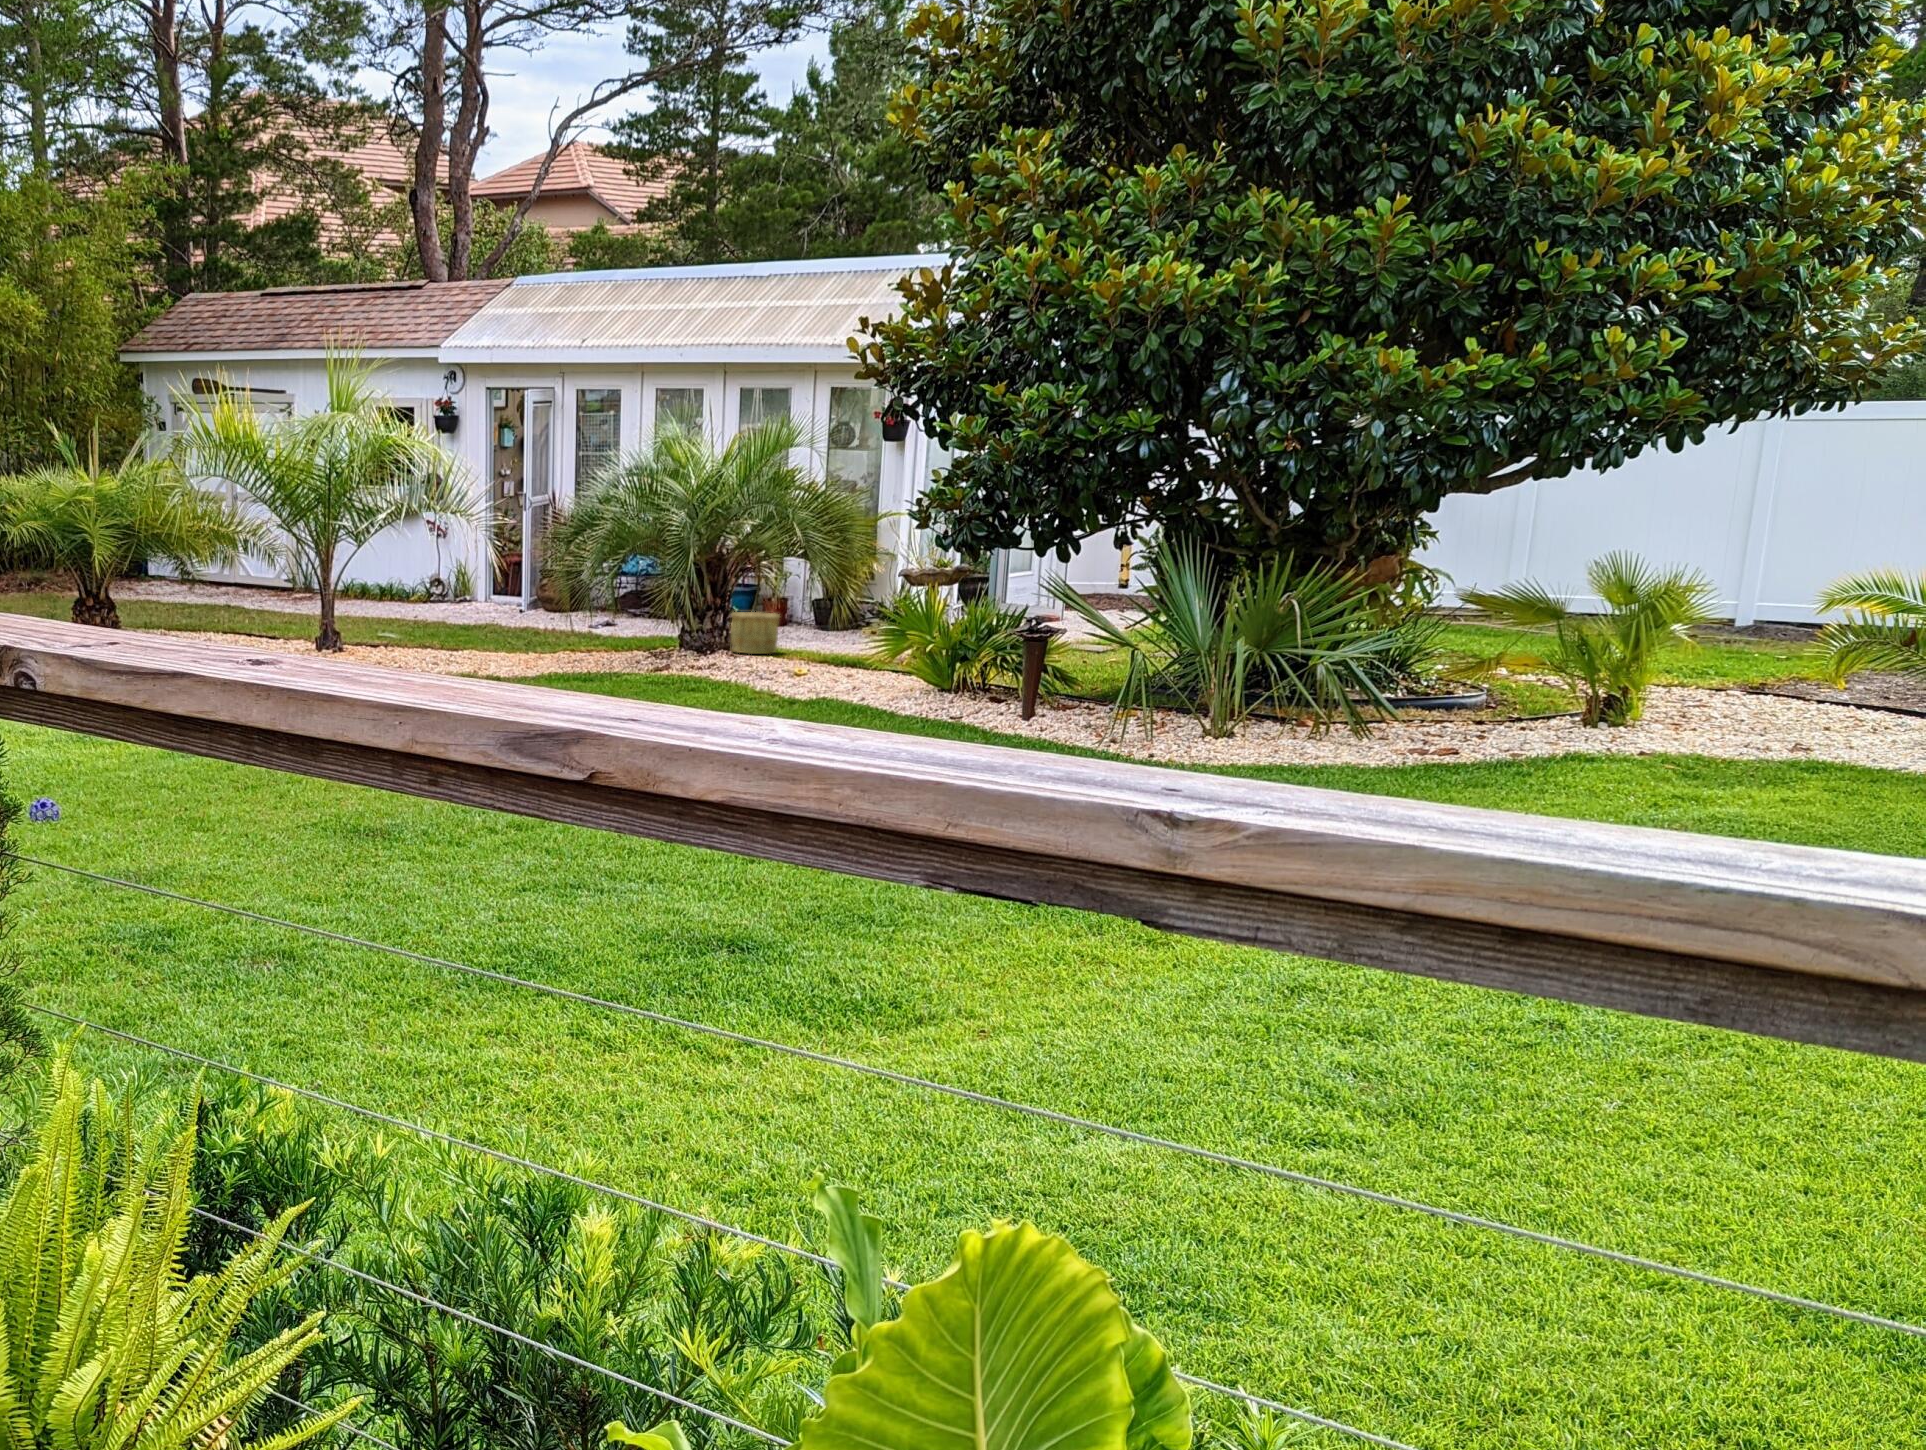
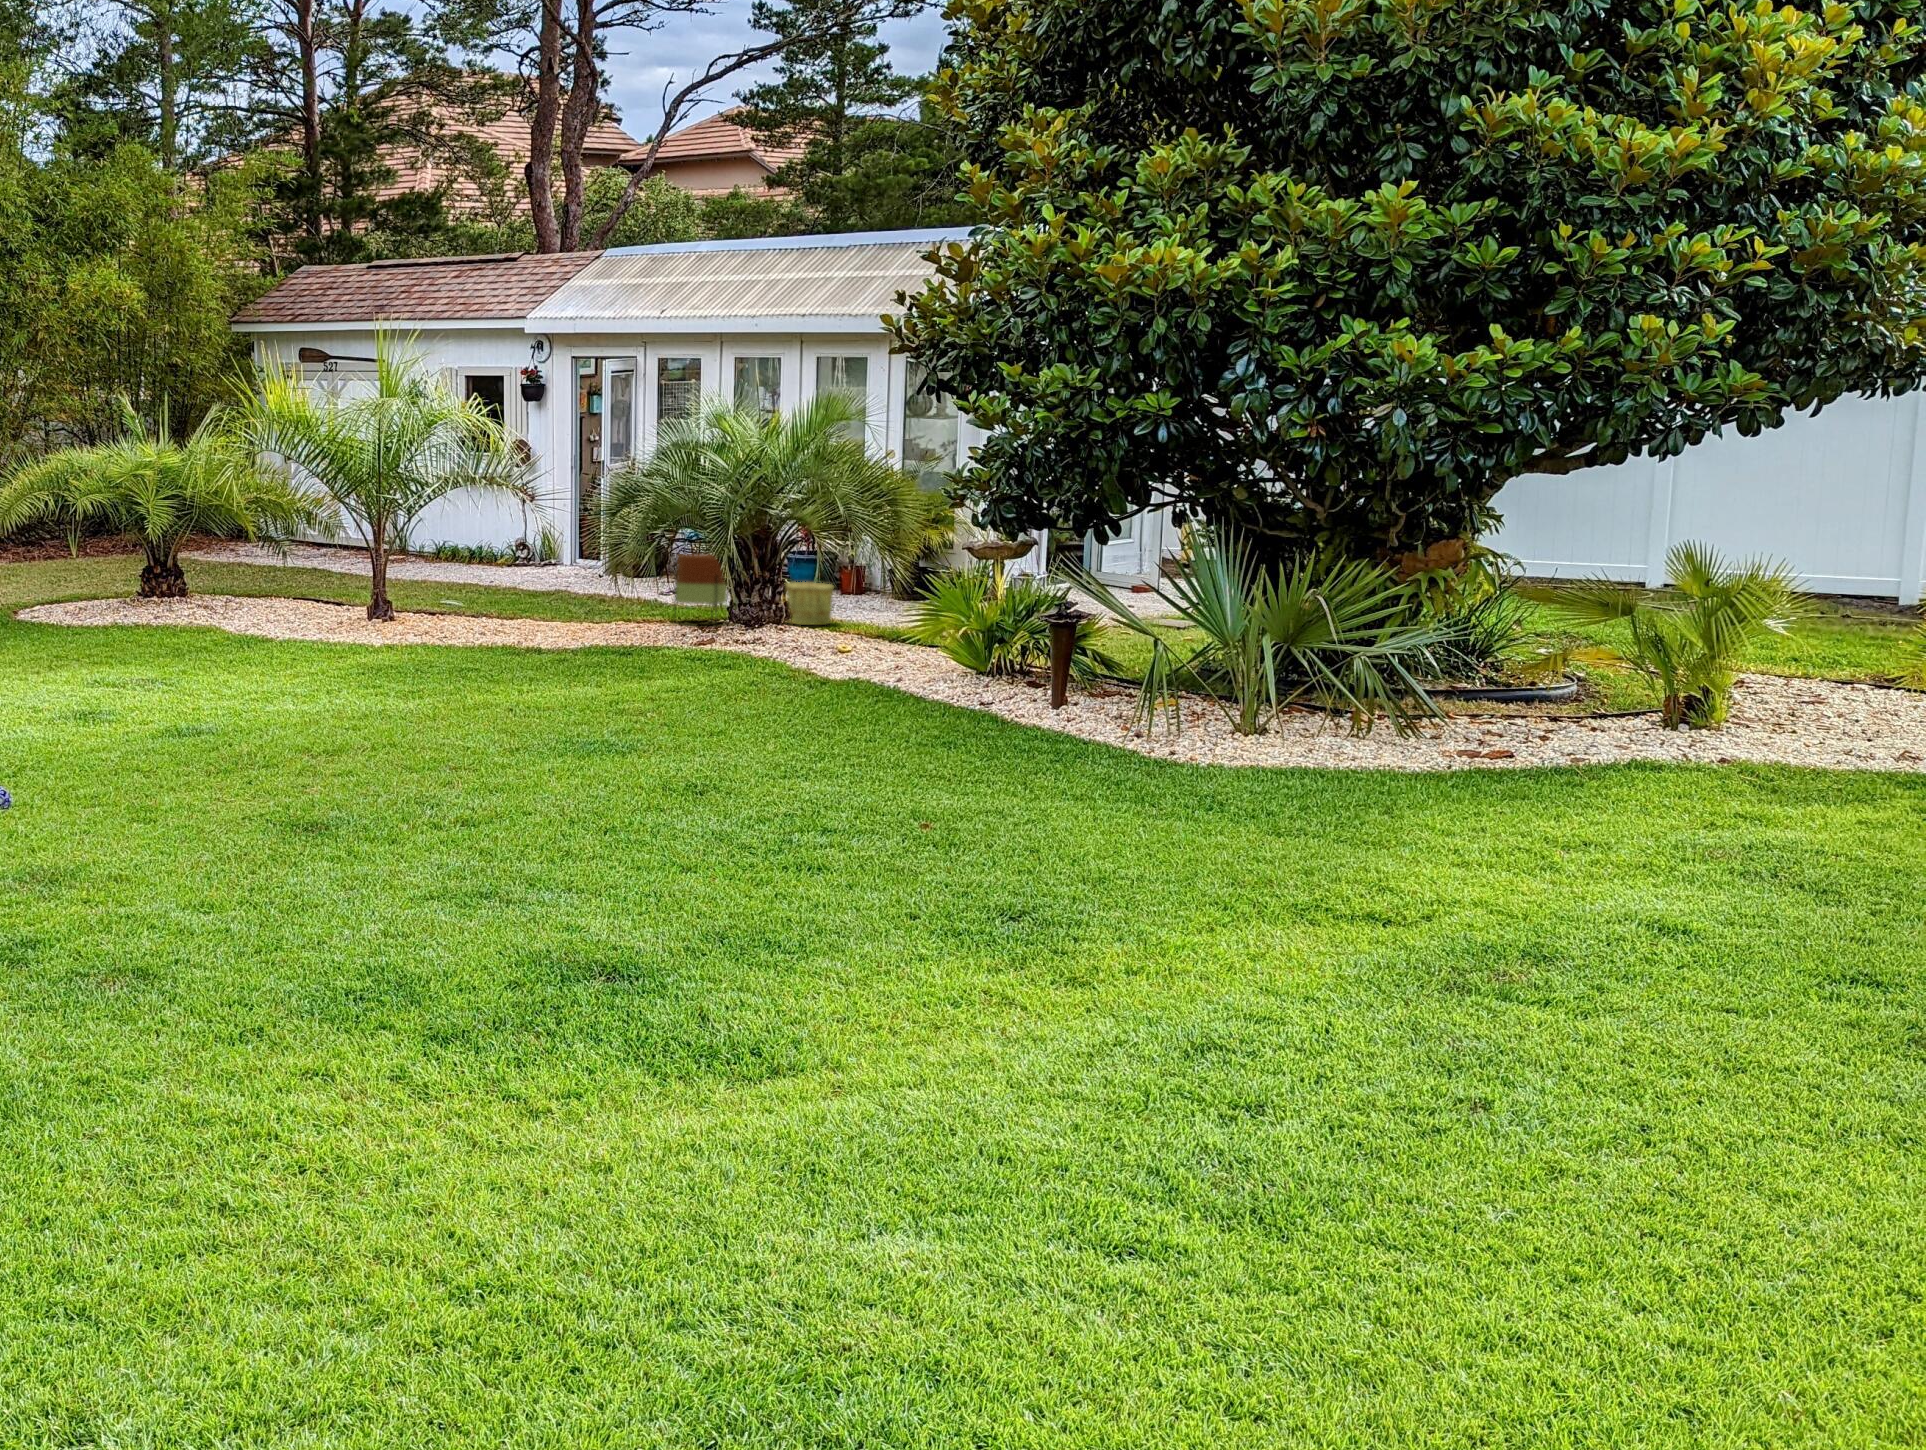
planter: none [625,583,678,654] -> present [675,554,727,622]

